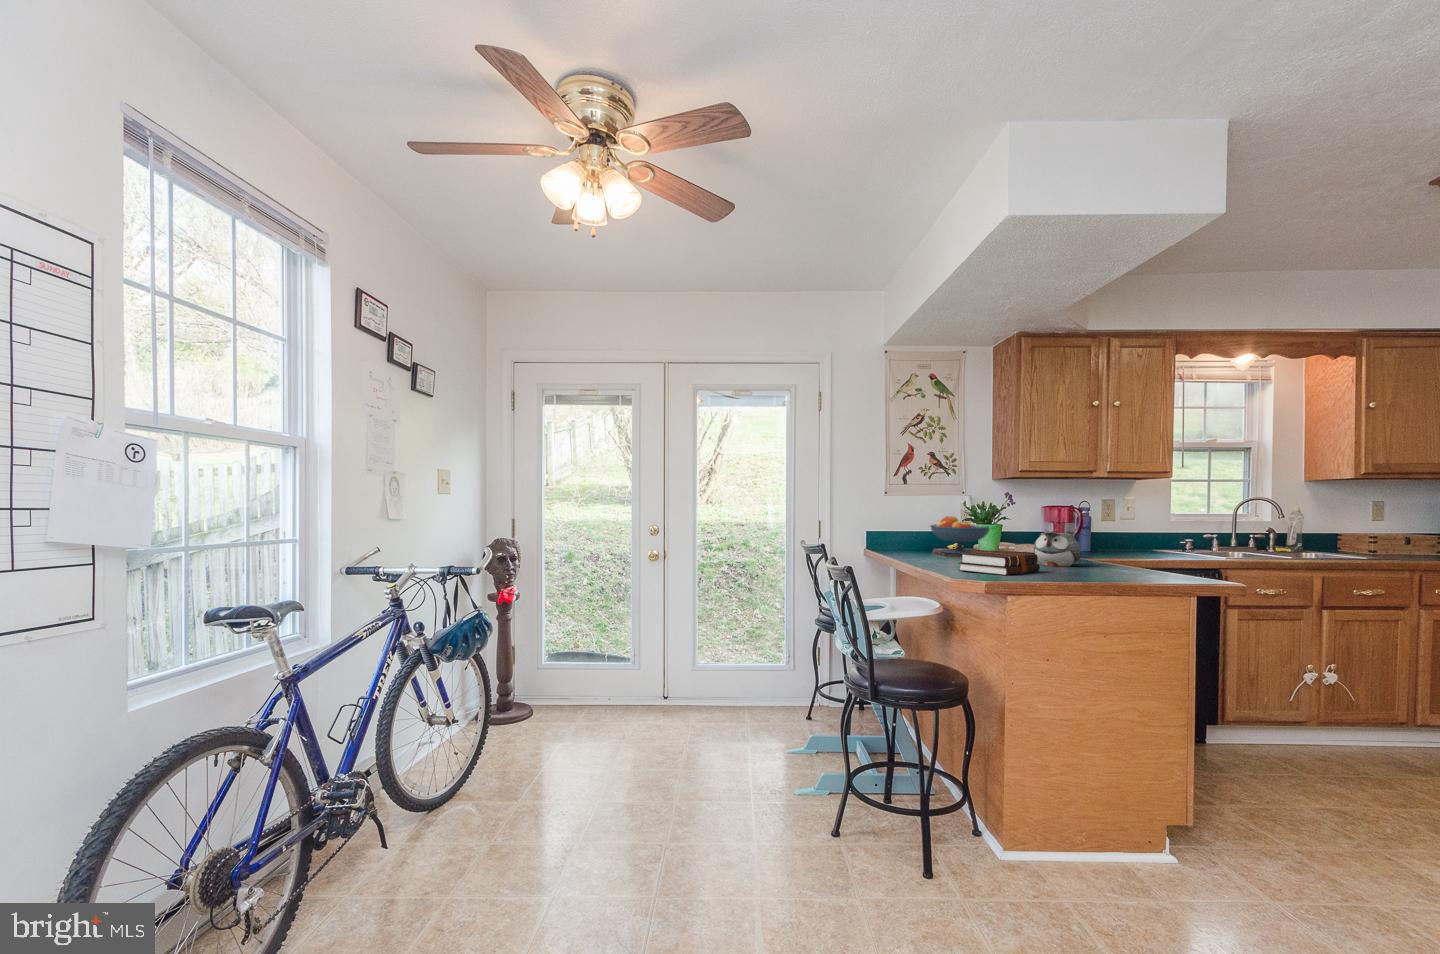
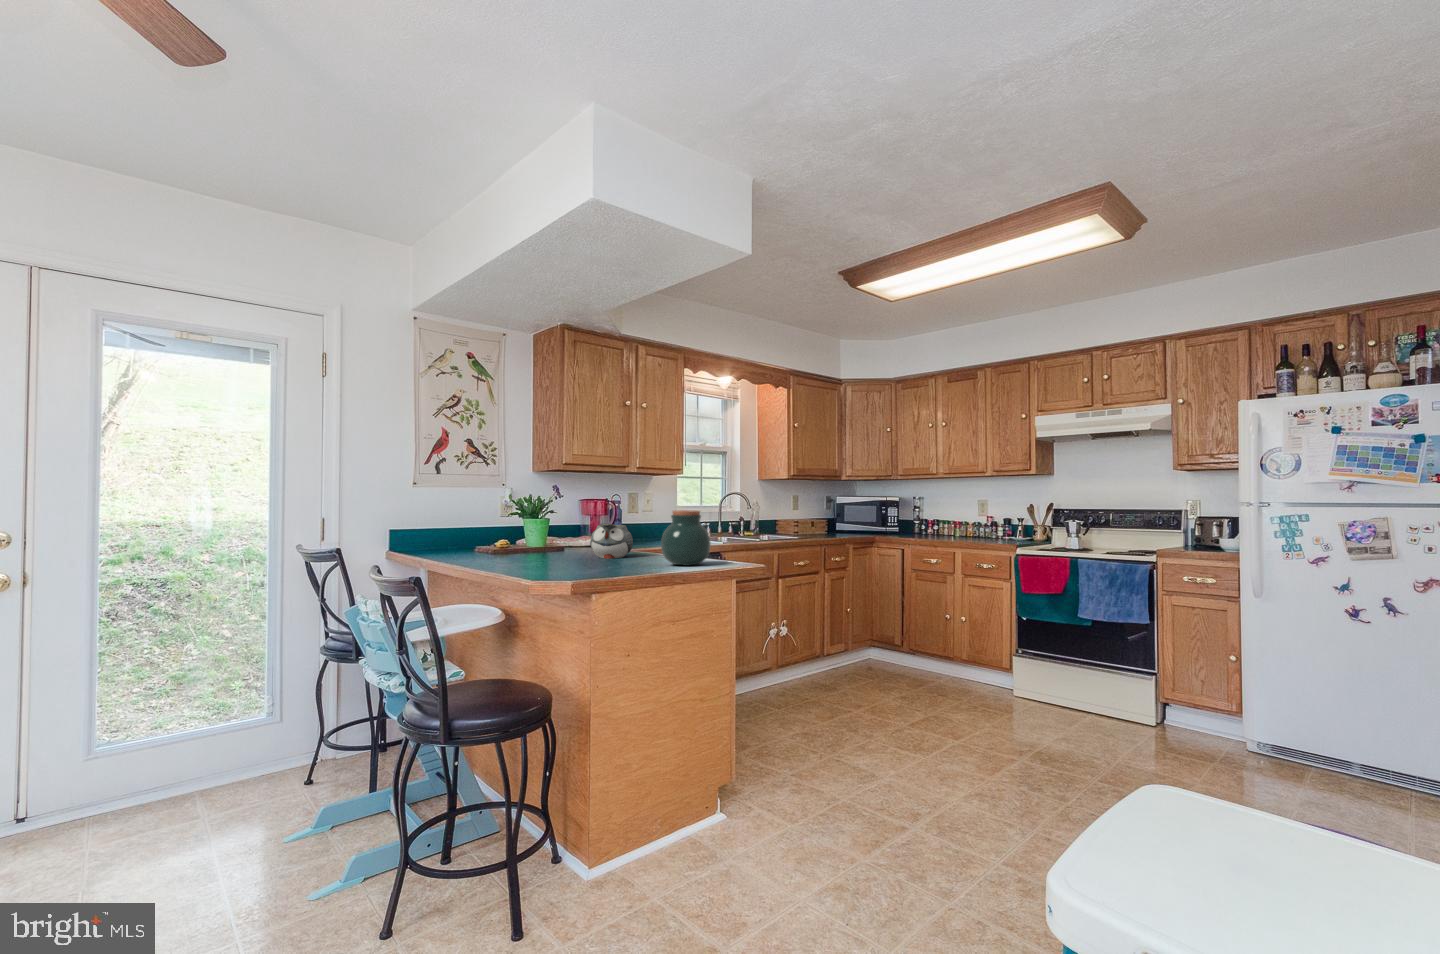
fruit bowl: present [930,516,989,554] -> none [468,511,533,552]
jar: none [1096,521,1157,579] -> present [661,510,710,565]
hardback book: present [959,551,1040,575] -> none [530,546,607,571]

